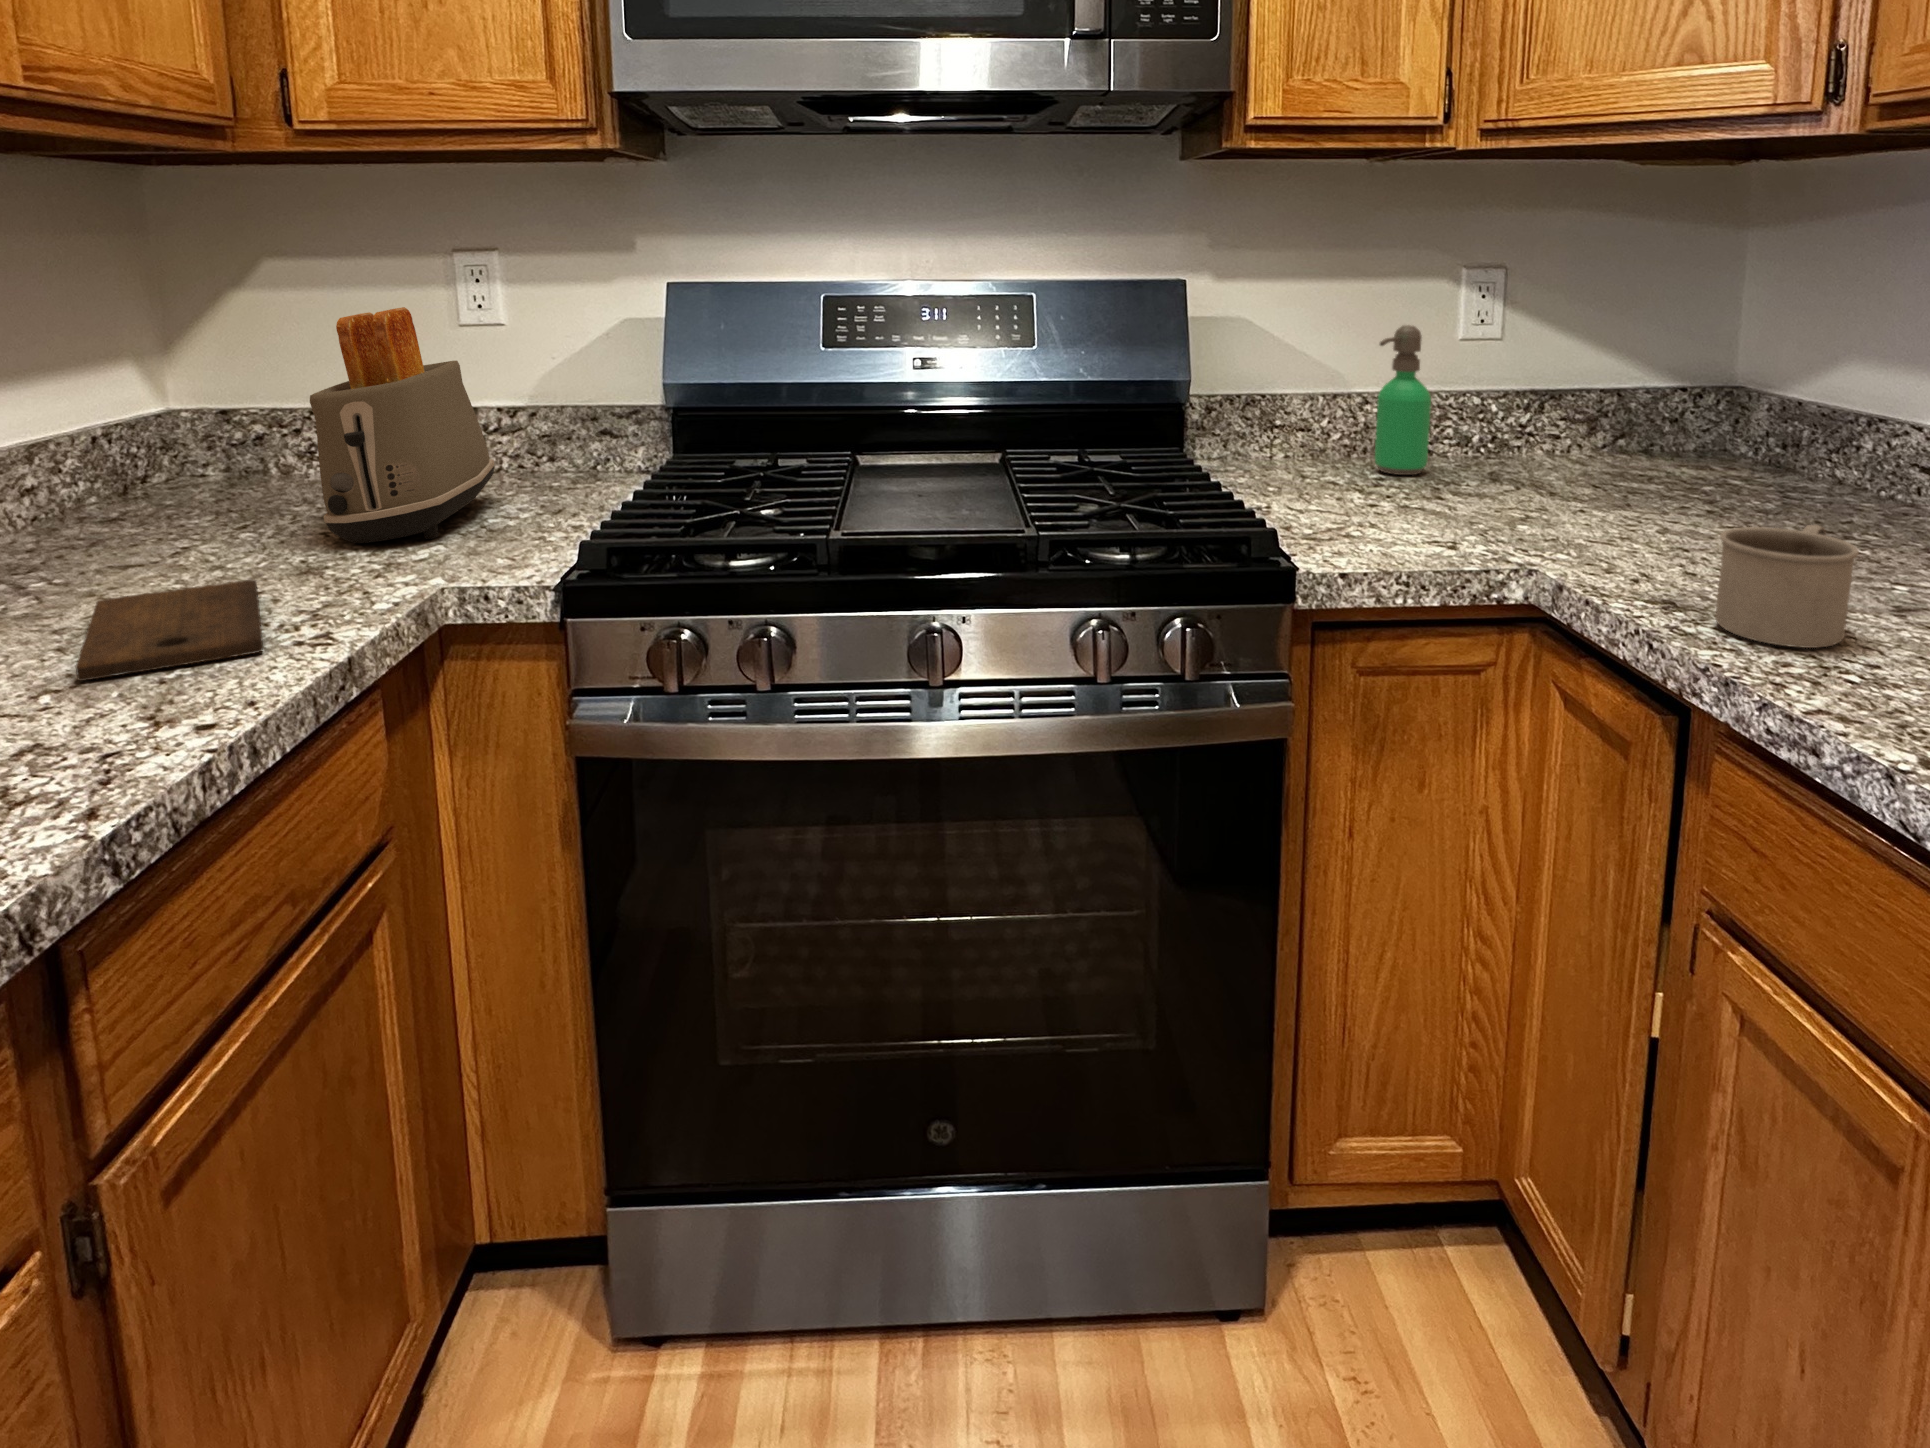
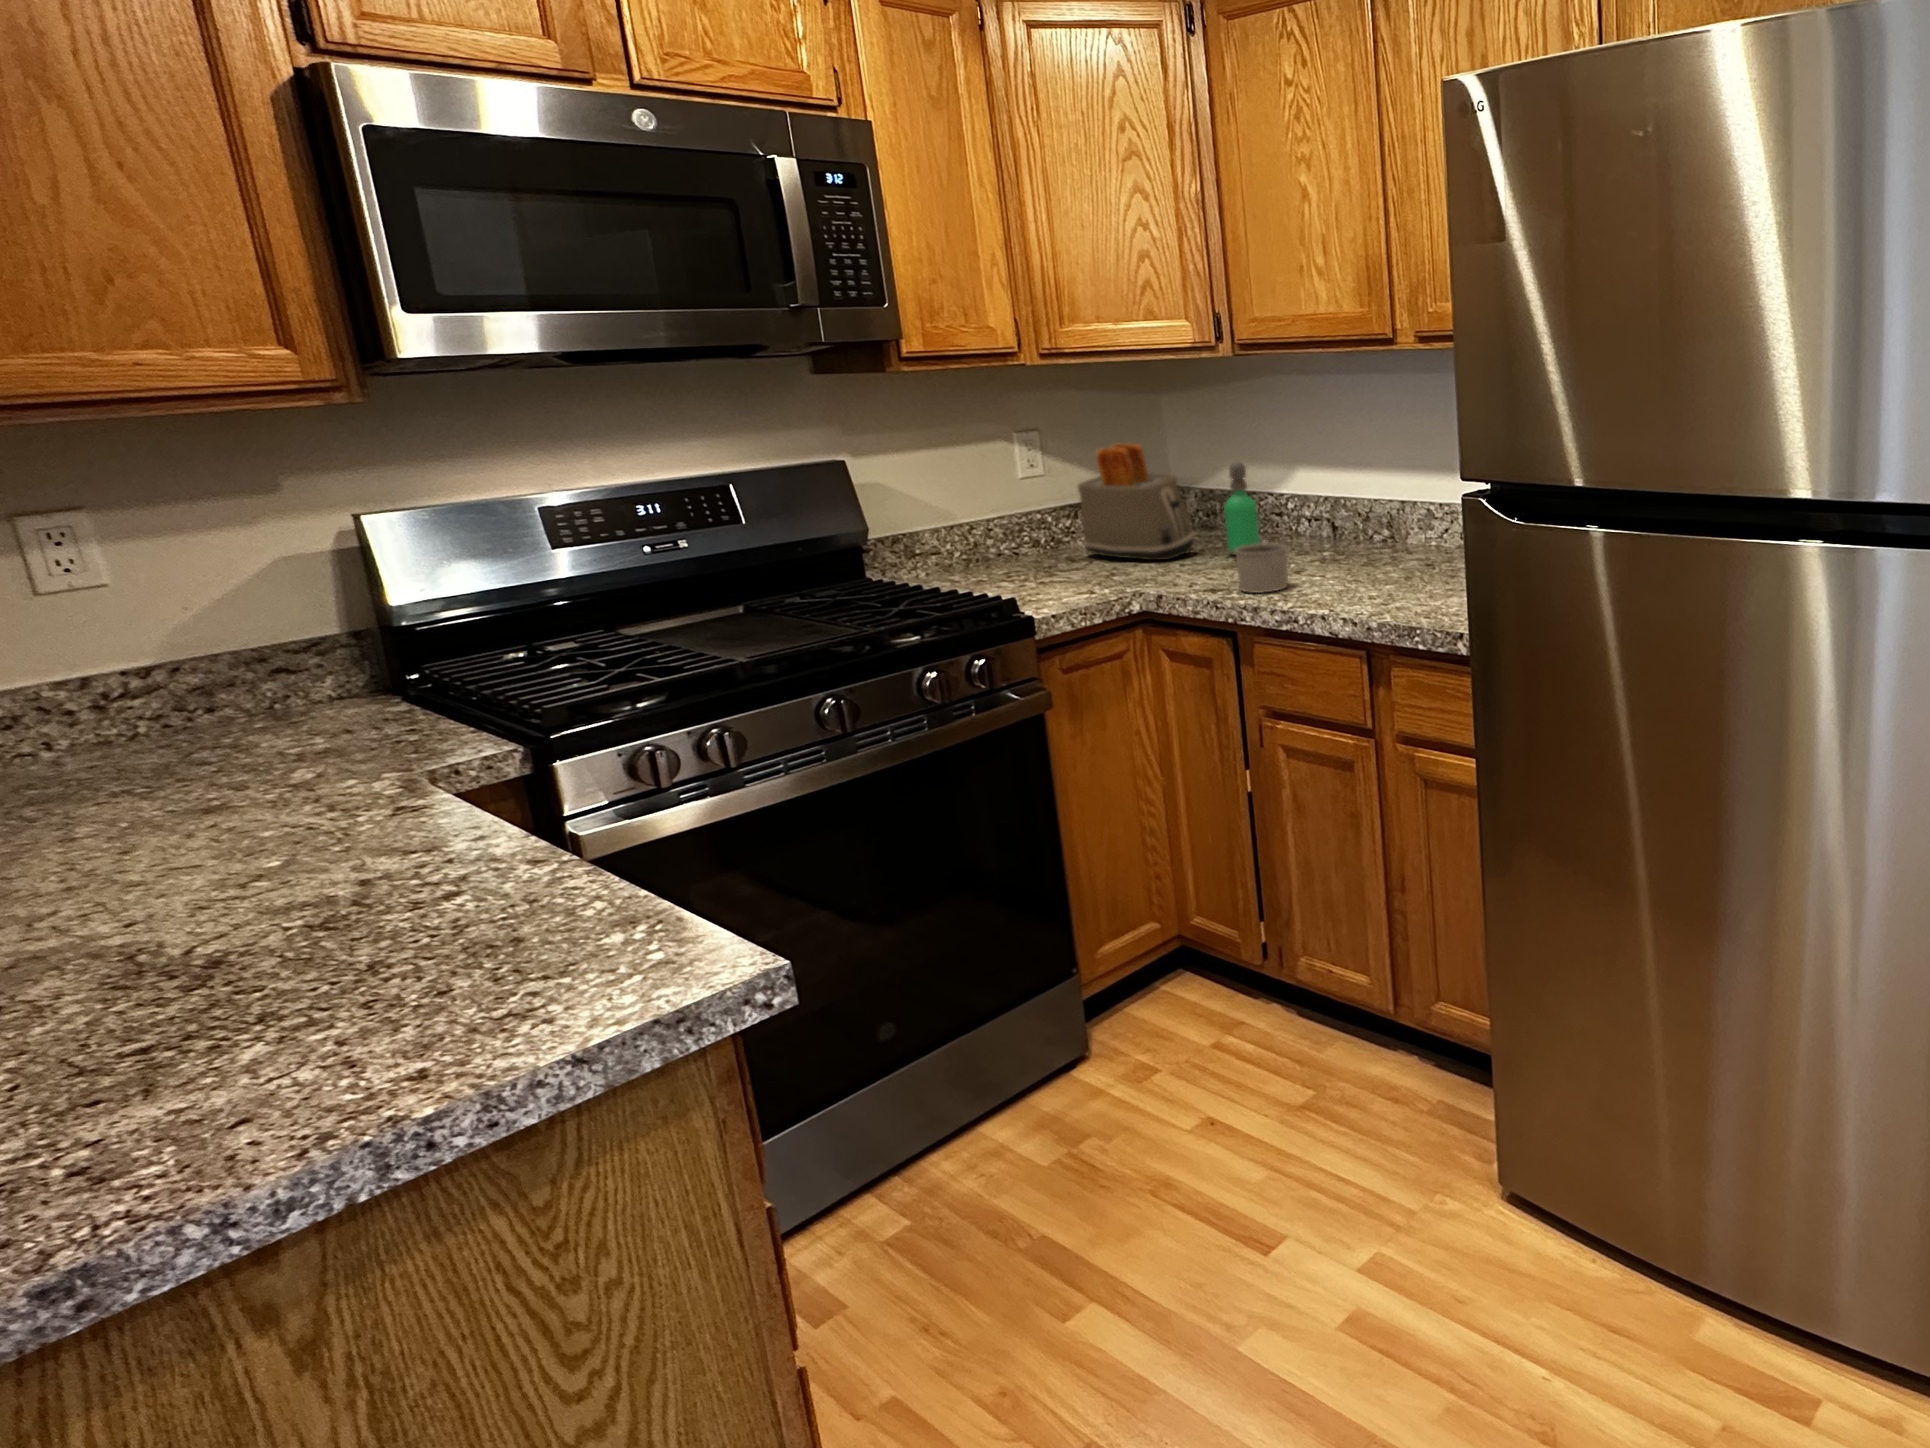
toaster: present [310,307,495,543] -> present [1078,444,1195,560]
soap dispenser: present [1375,325,1431,475] -> present [1224,462,1260,555]
cutting board: present [76,580,263,681] -> none [88,810,398,873]

